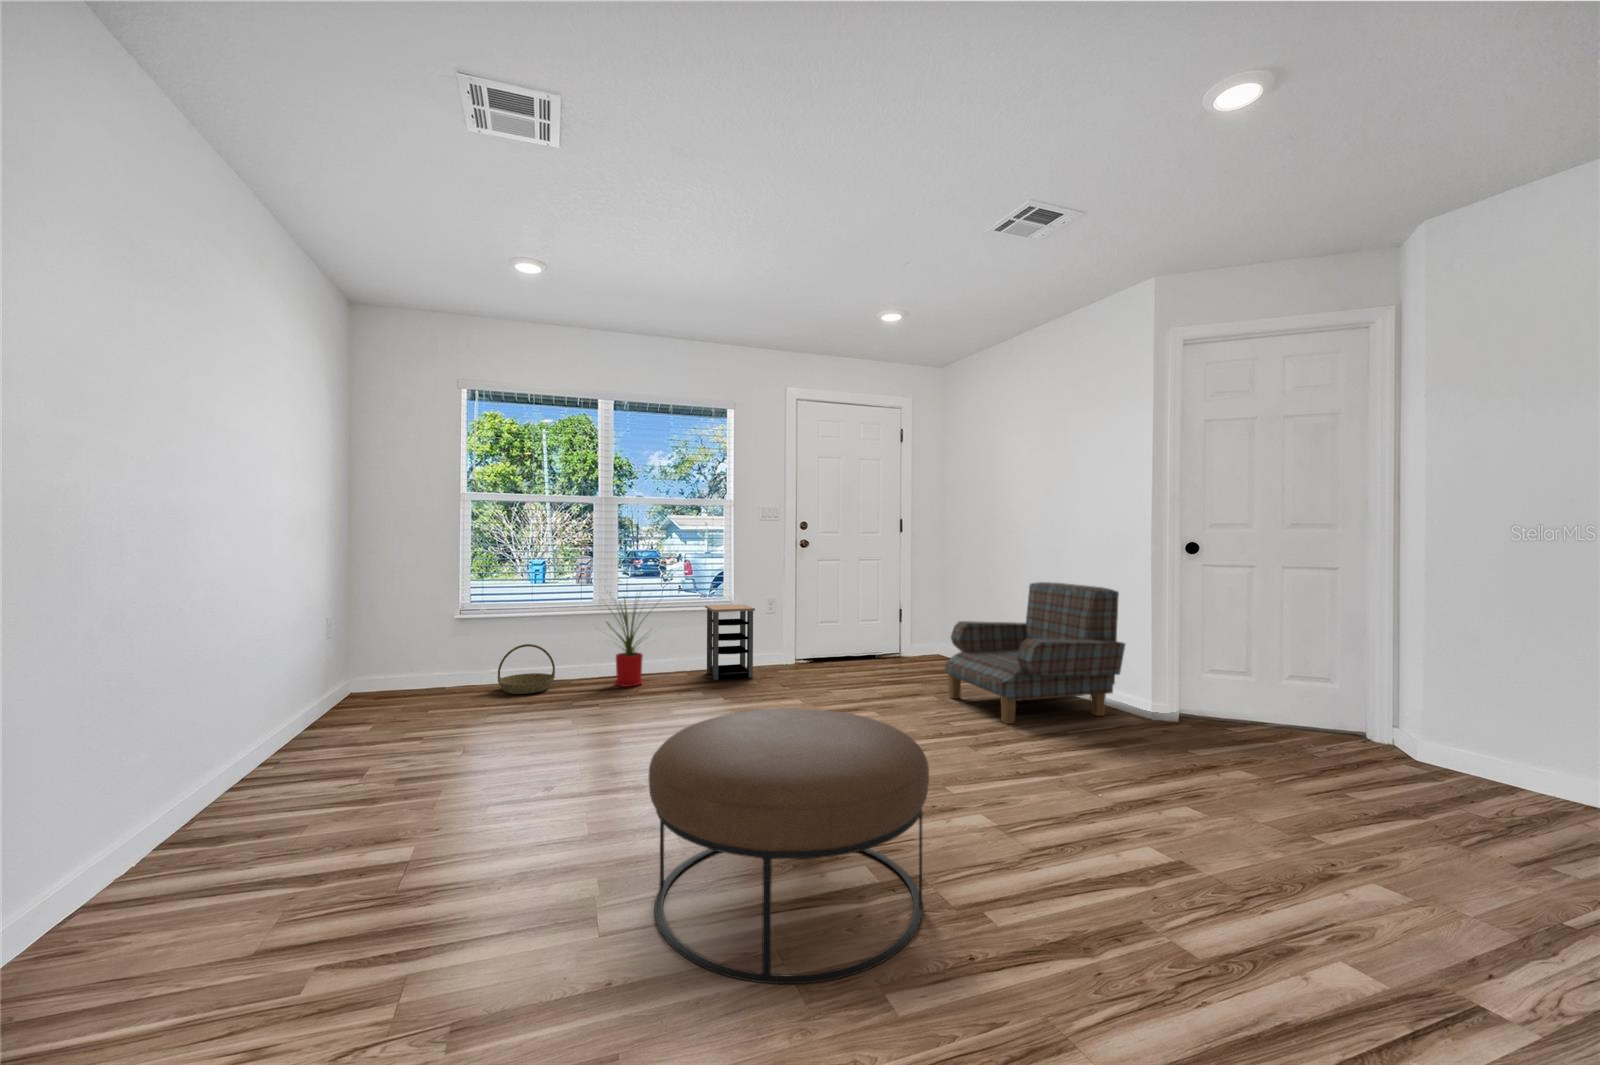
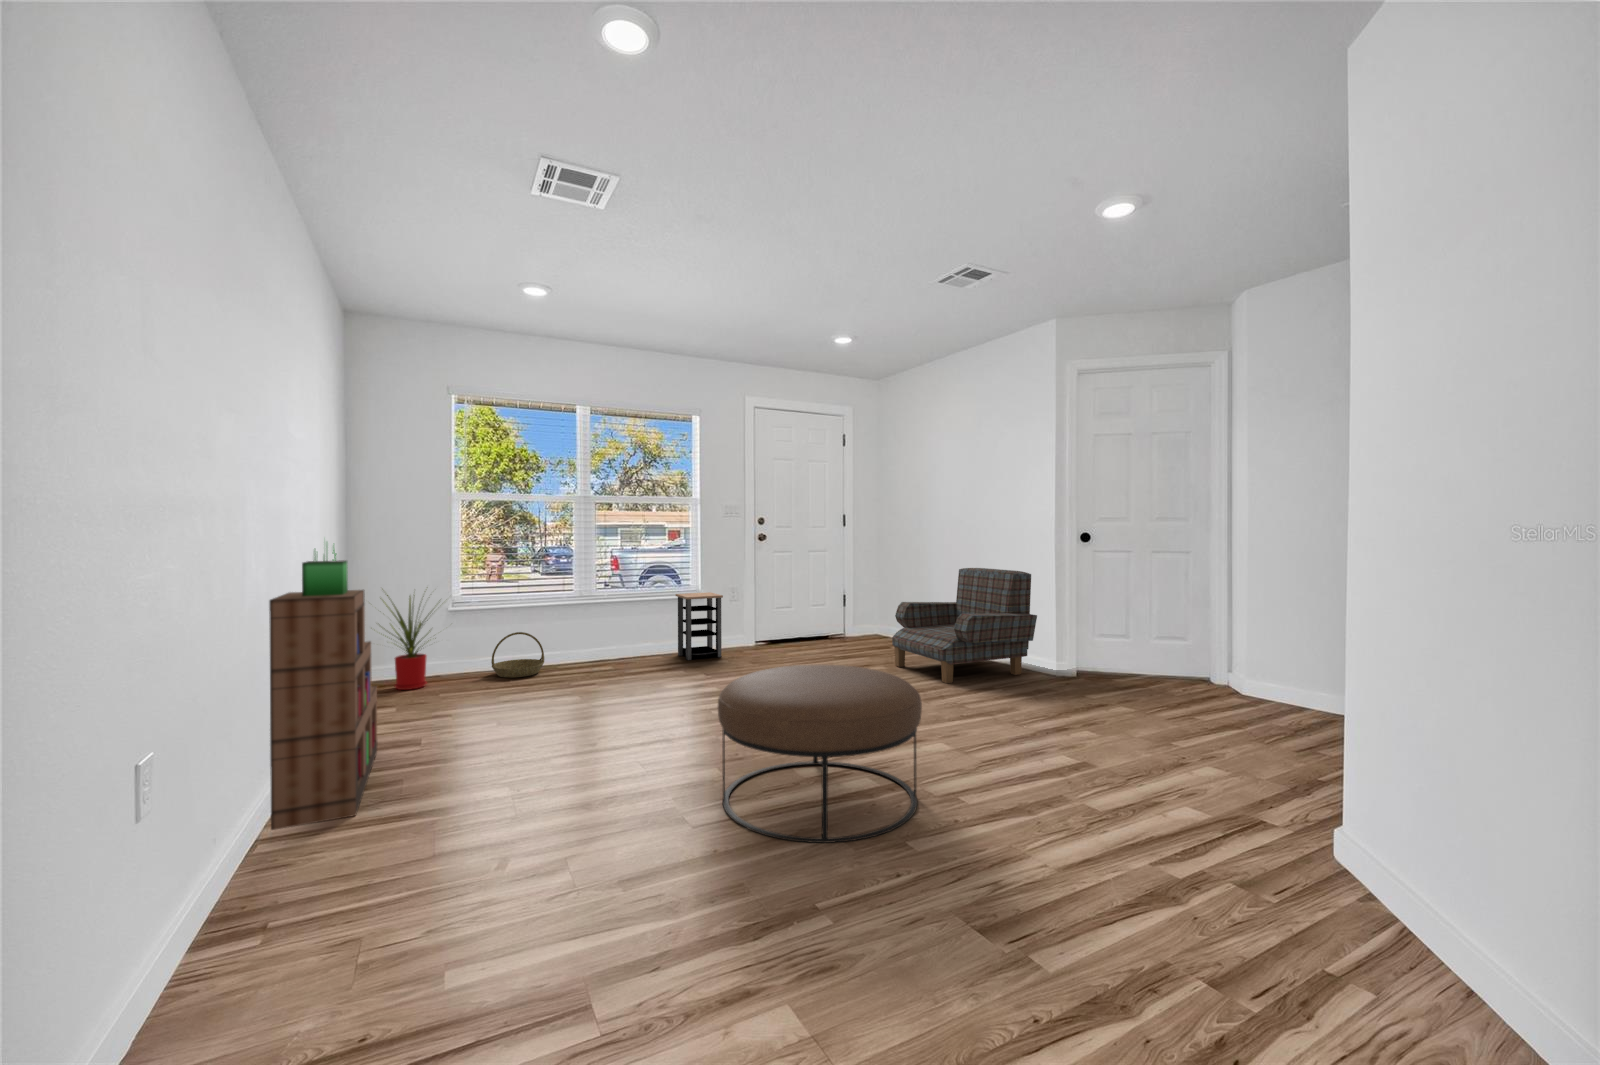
bookshelf: none [111,536,314,892] -> present [269,547,377,830]
house plant: present [604,598,647,687] -> present [384,595,431,690]

